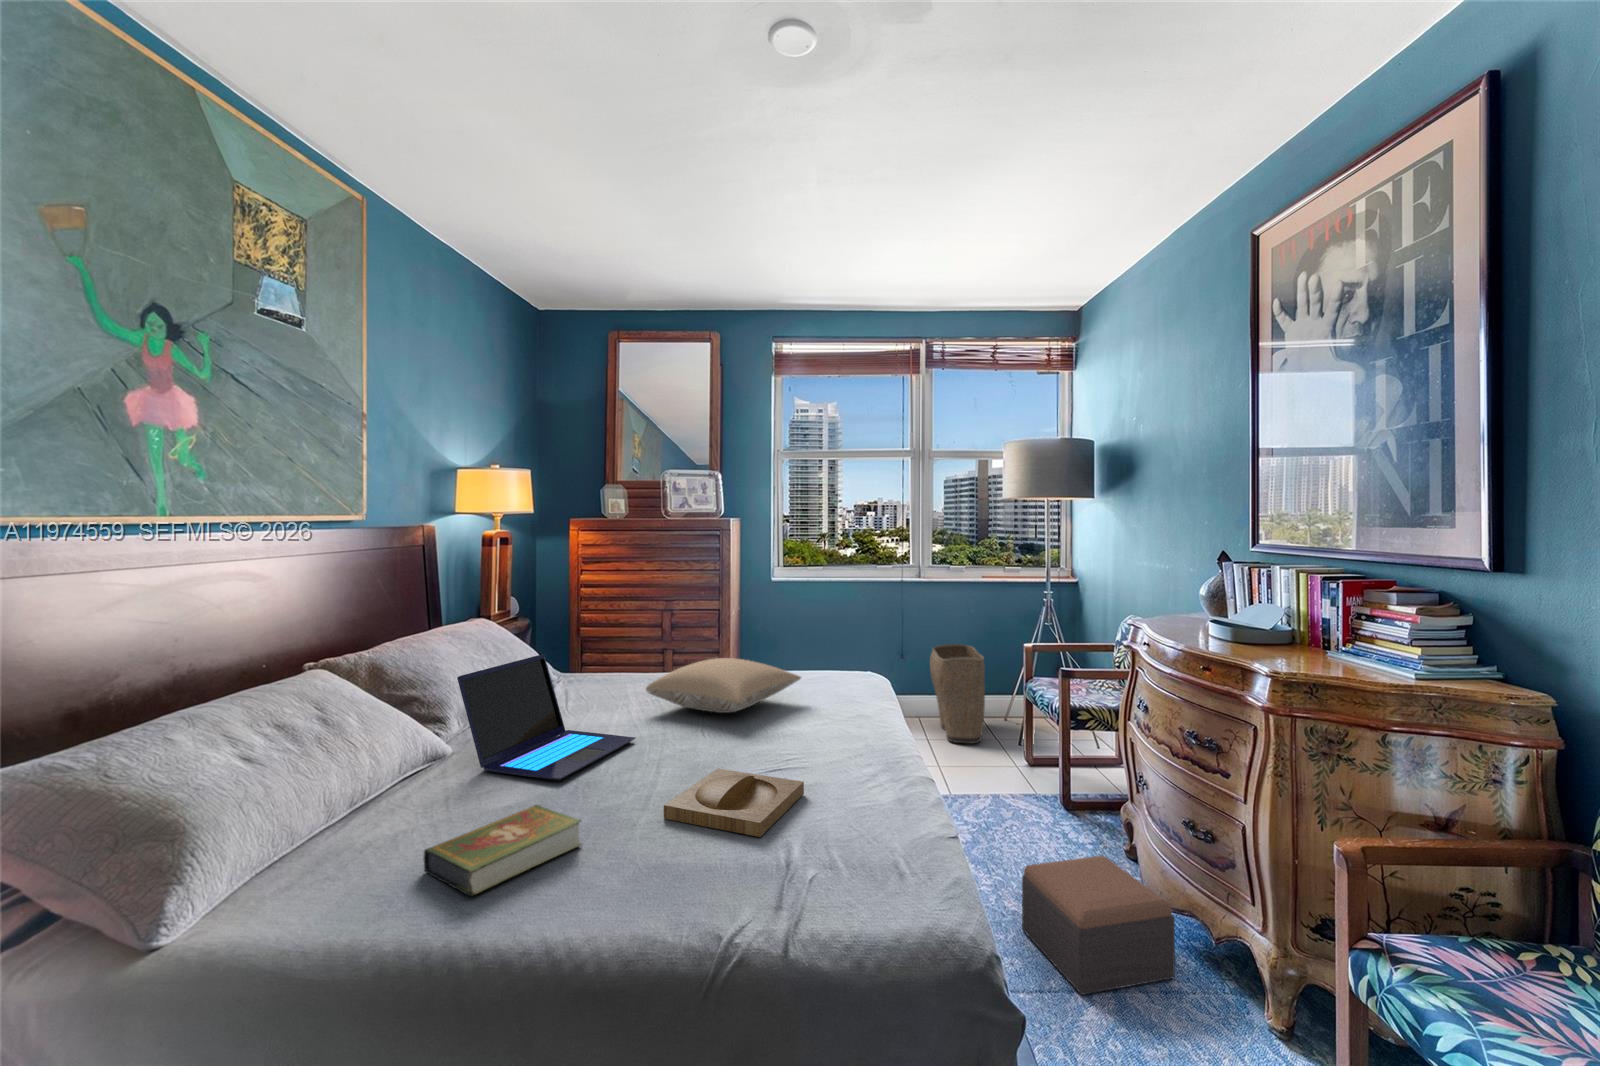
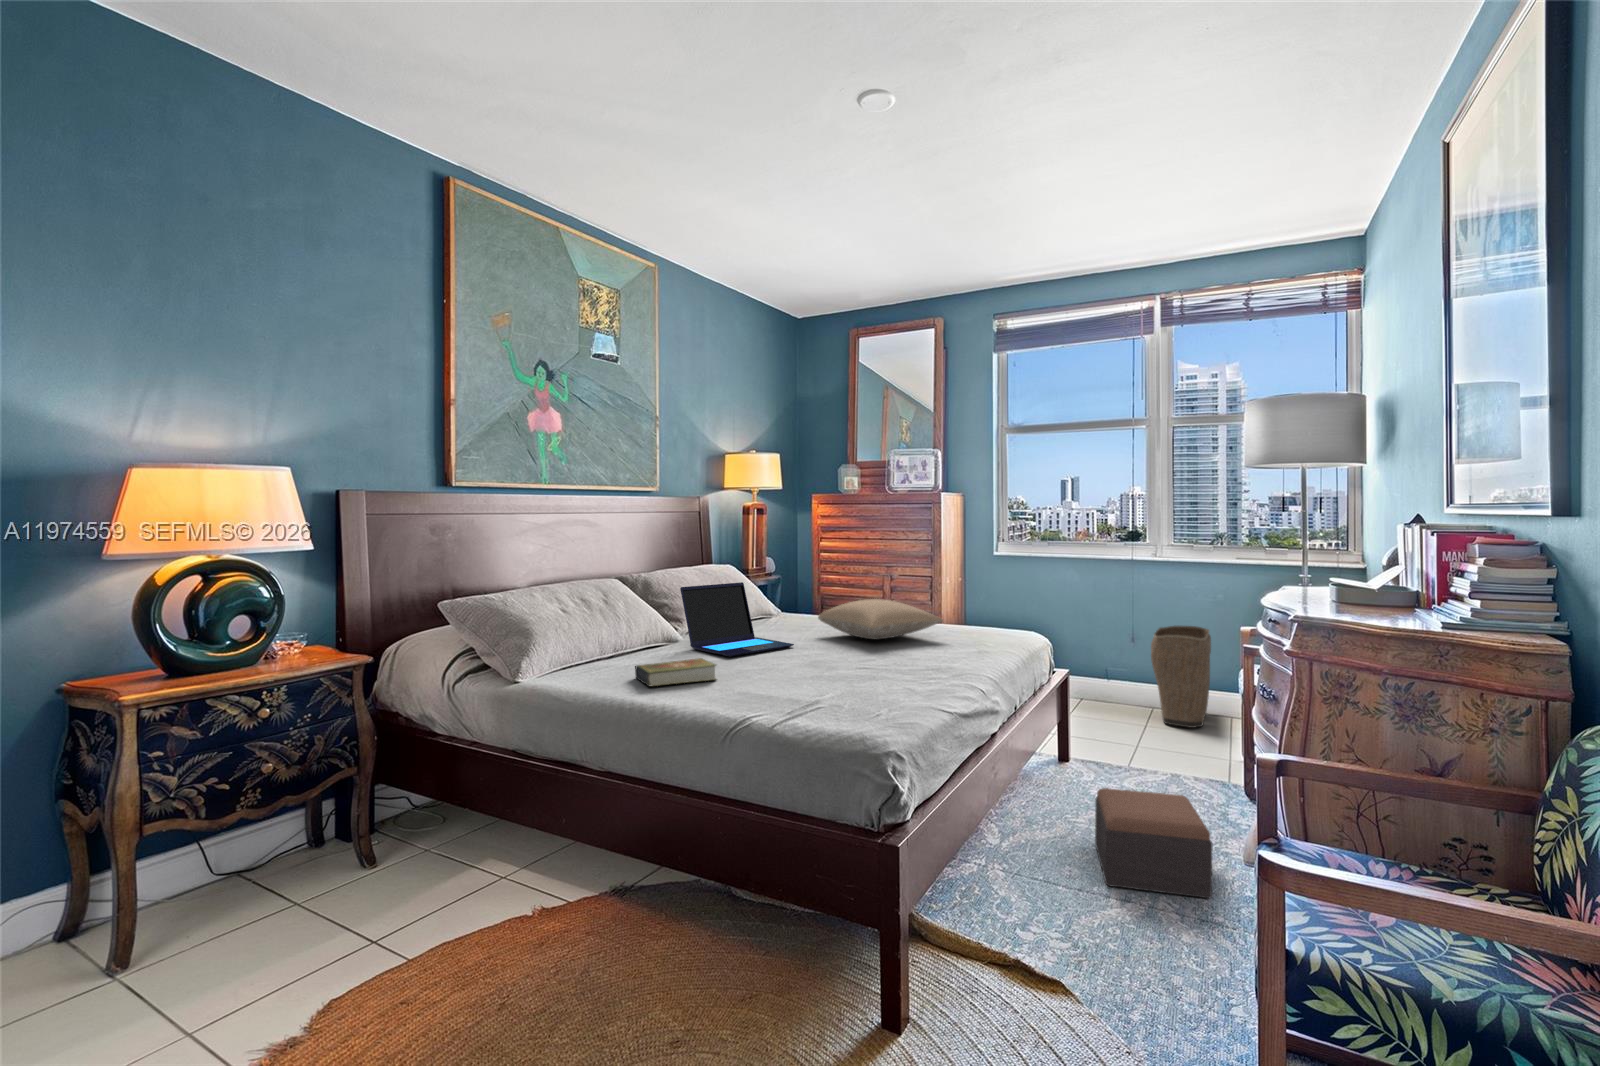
tray: present [664,769,804,837] -> none [773,660,873,690]

